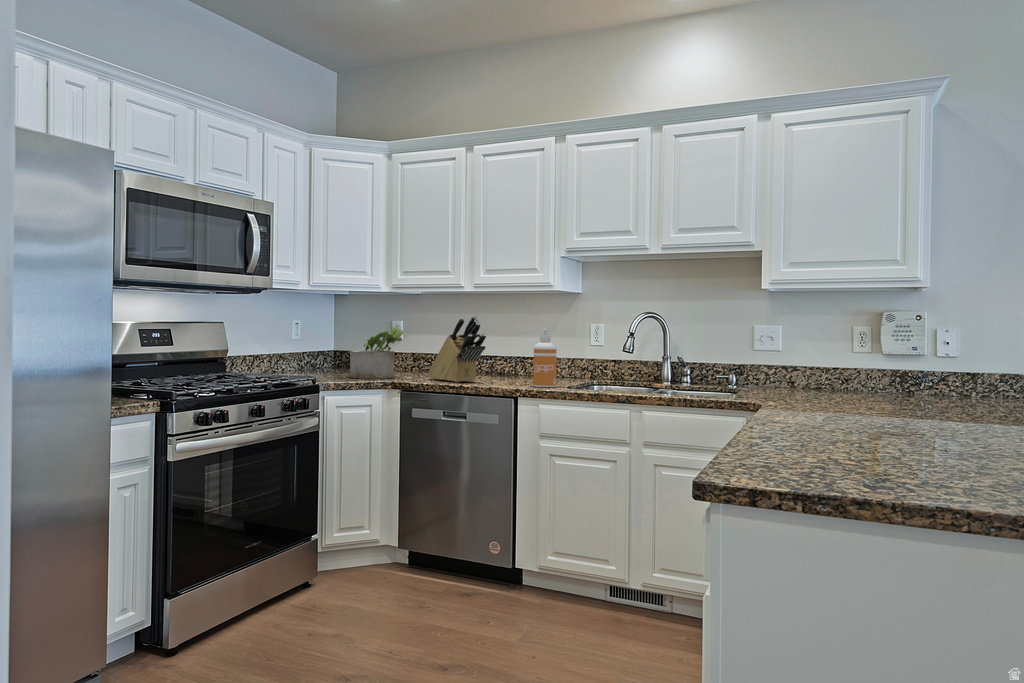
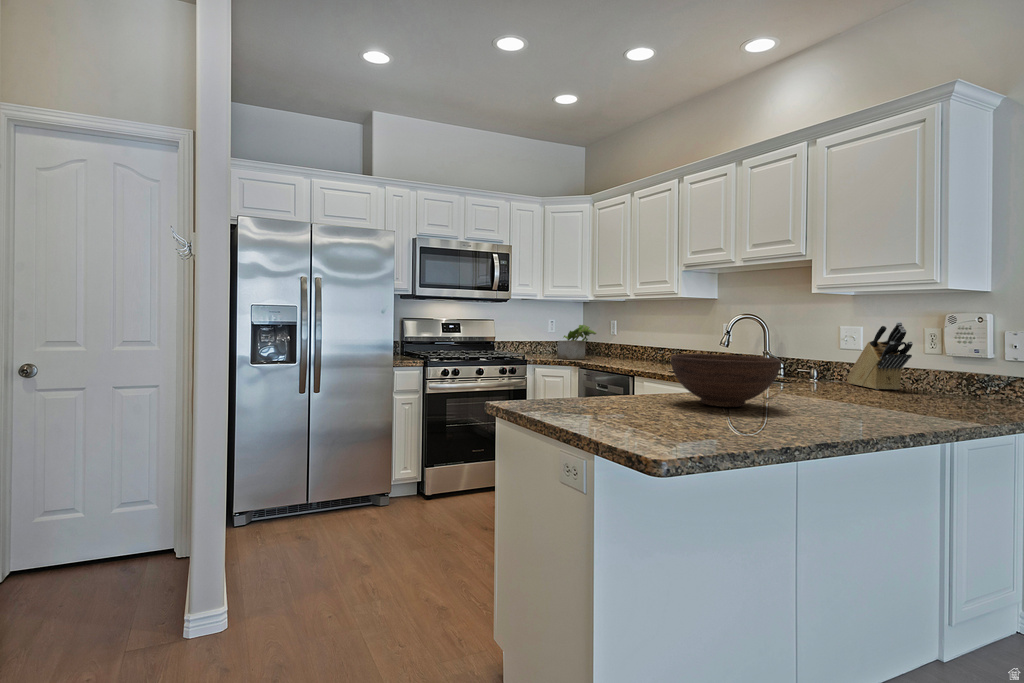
knife block: present [428,315,486,382] -> present [847,322,913,390]
soap dispenser: present [533,329,557,387] -> none [642,327,660,370]
fruit bowl: none [837,361,999,430] -> present [671,354,781,407]

